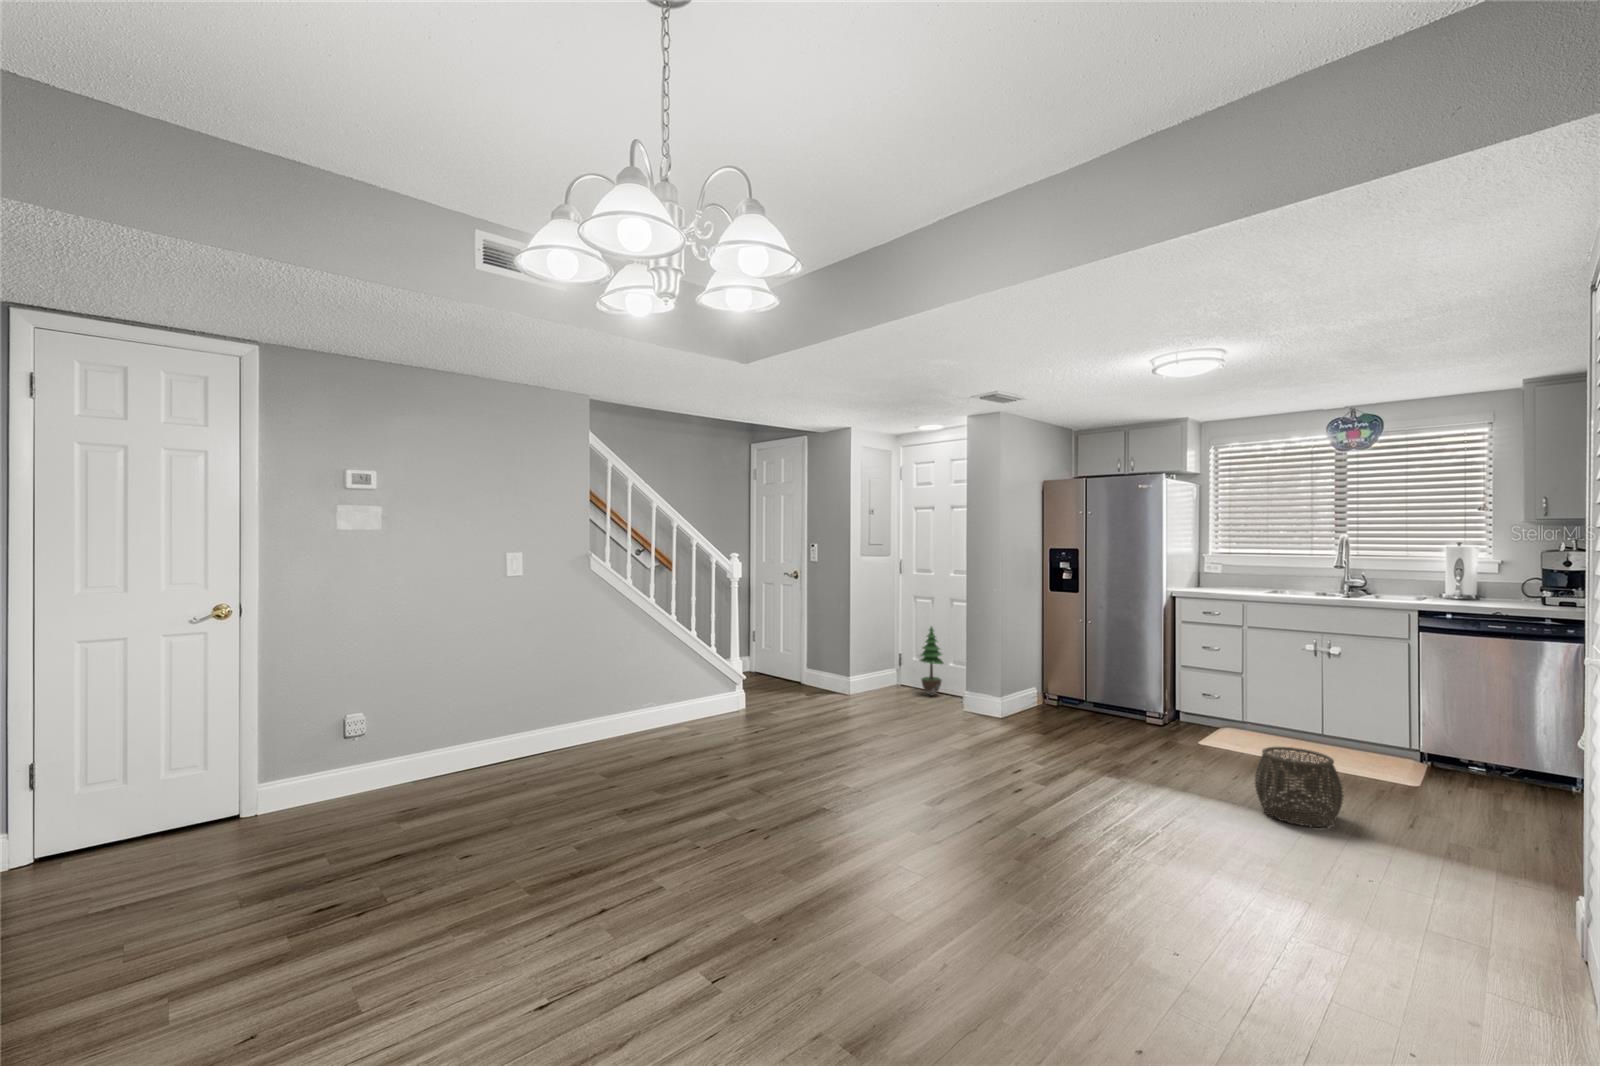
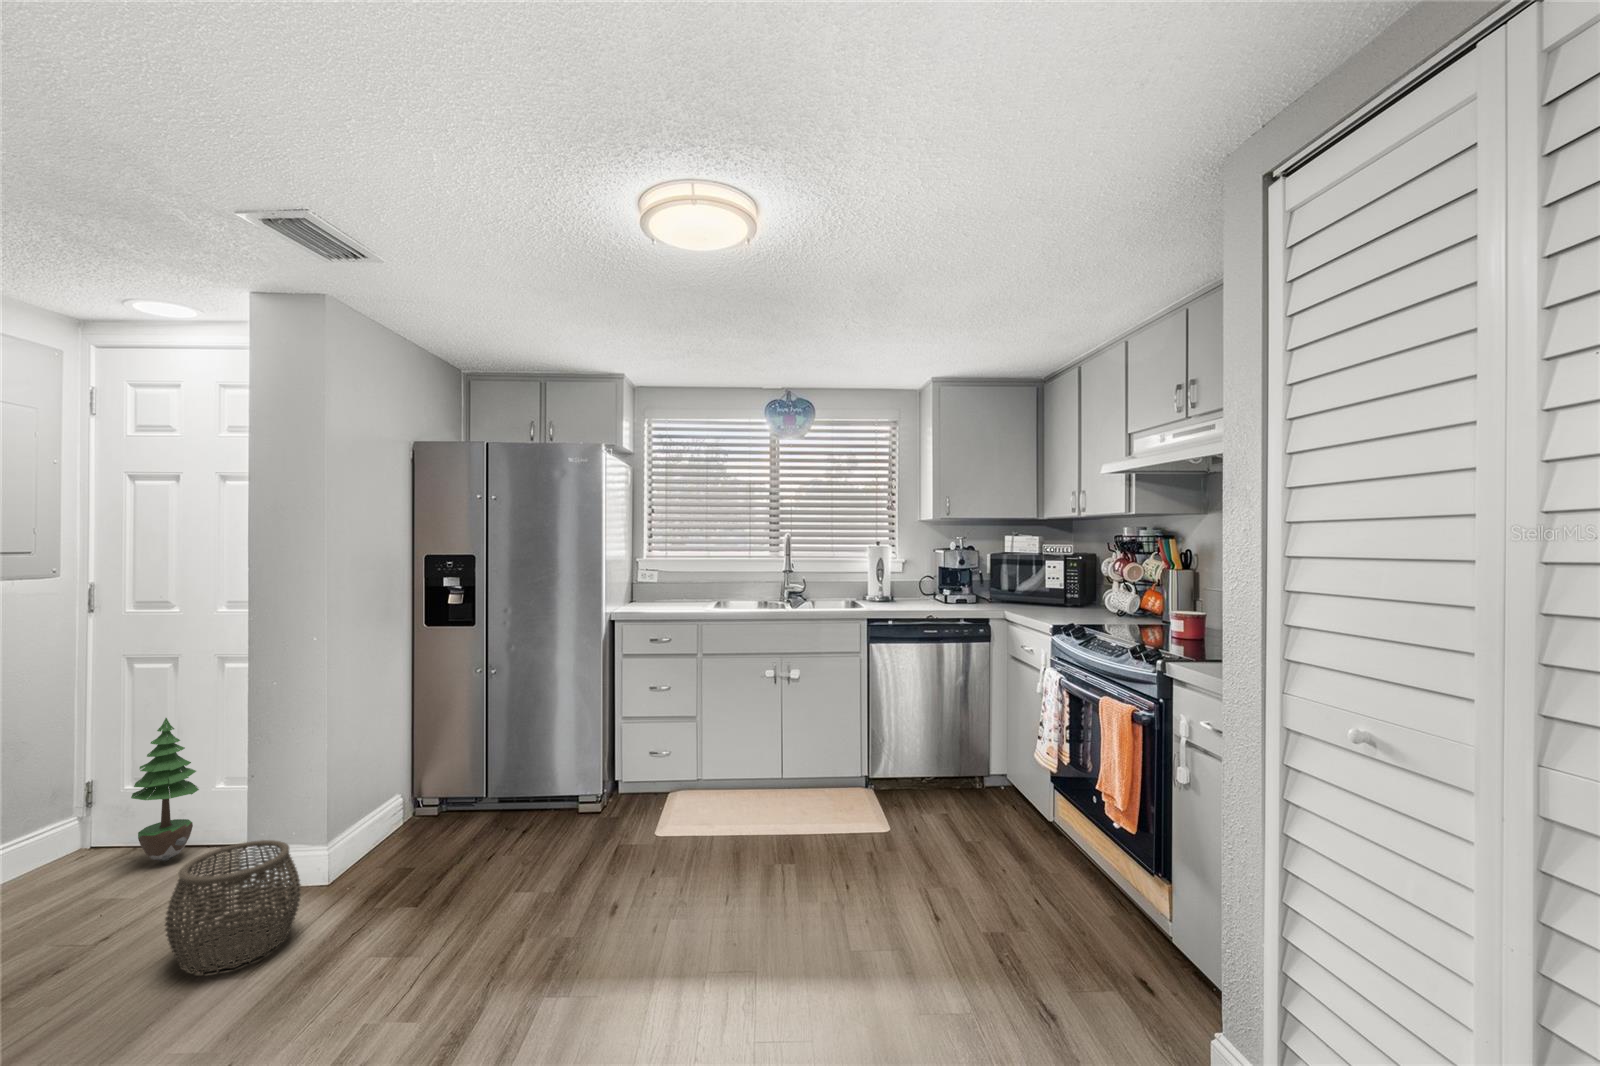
woven basket: present [1255,747,1343,827] -> present [165,840,301,973]

